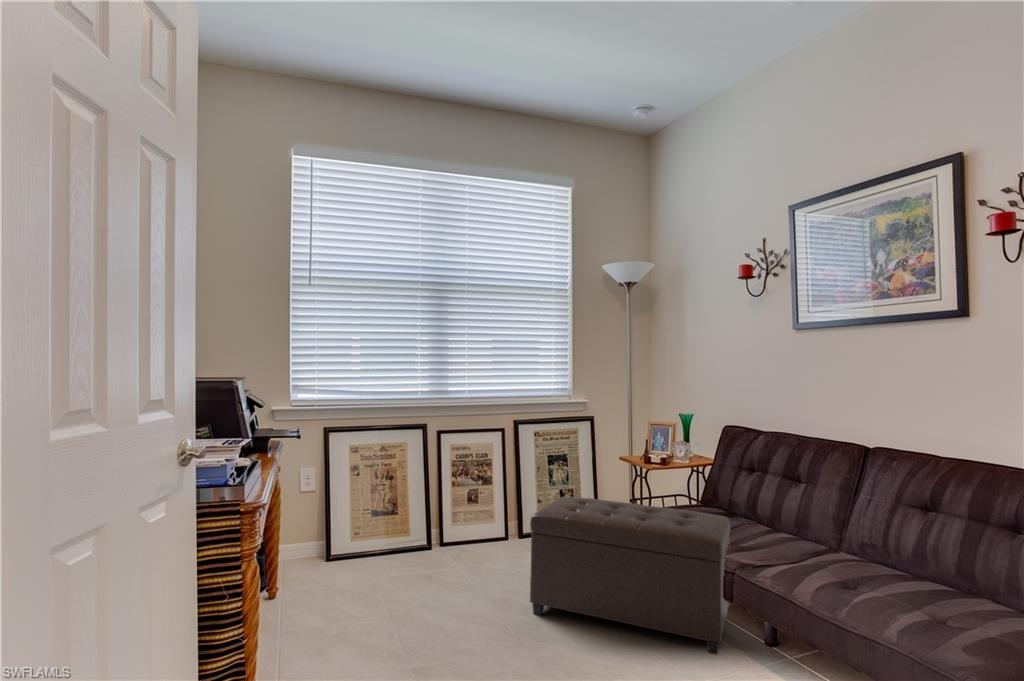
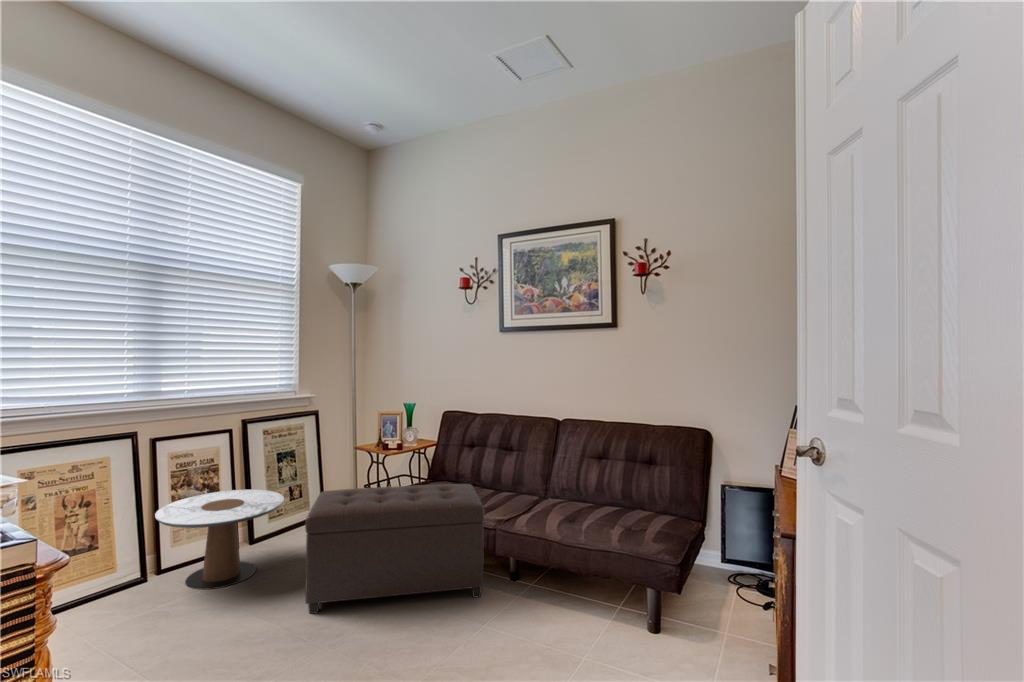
side table: none [433,484,537,571] -> present [155,490,284,590]

